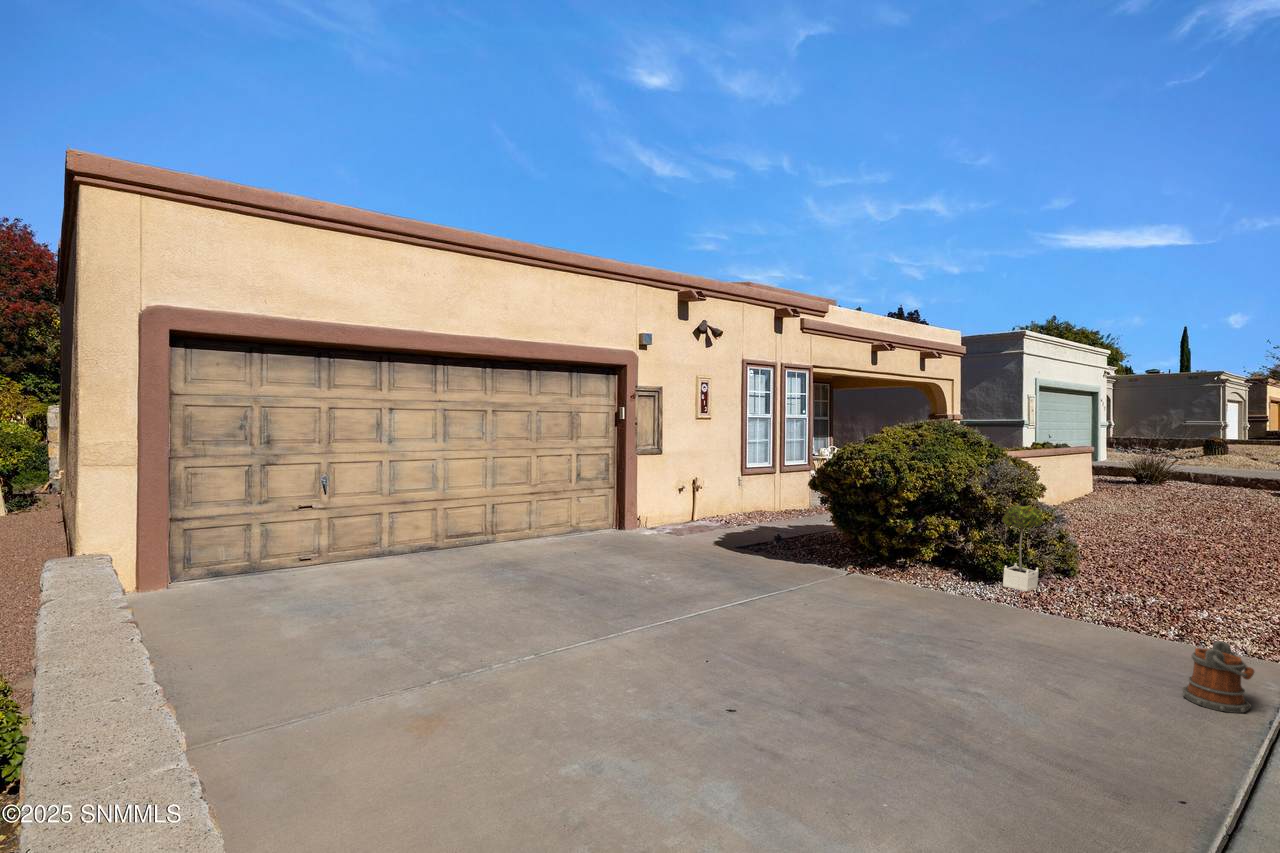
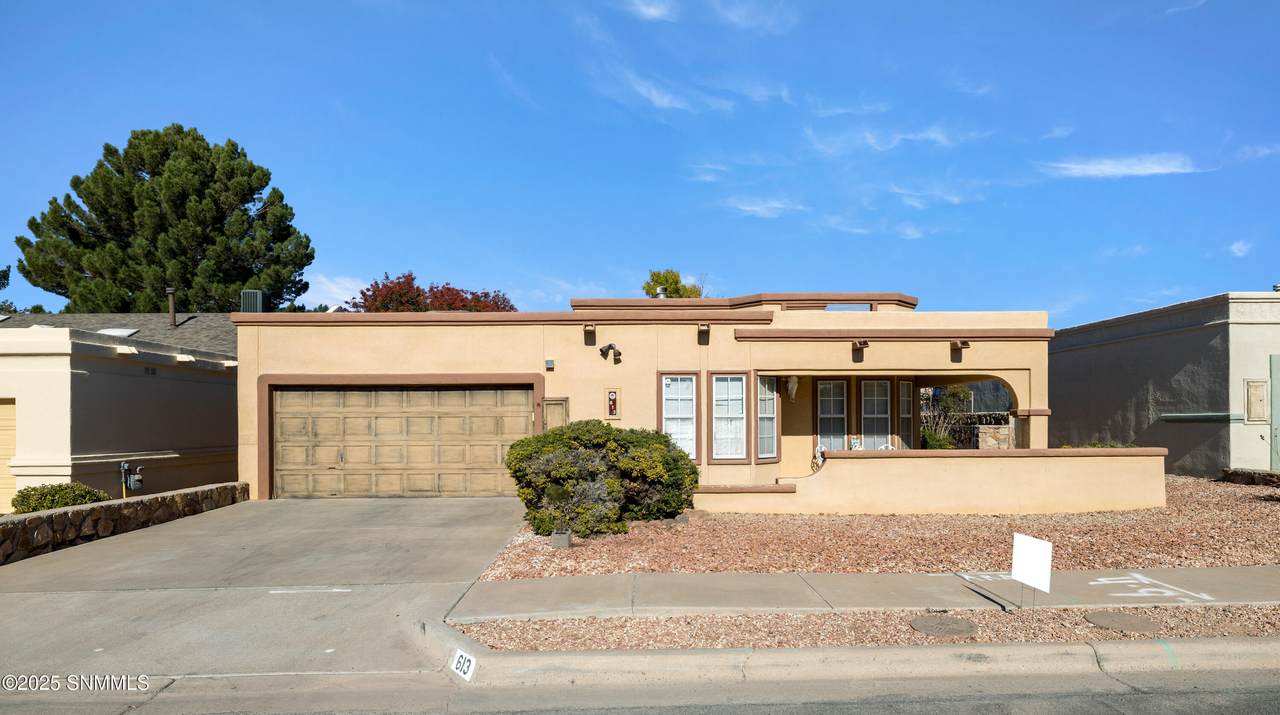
bucket: present [1182,641,1254,713] -> none [346,549,377,583]

